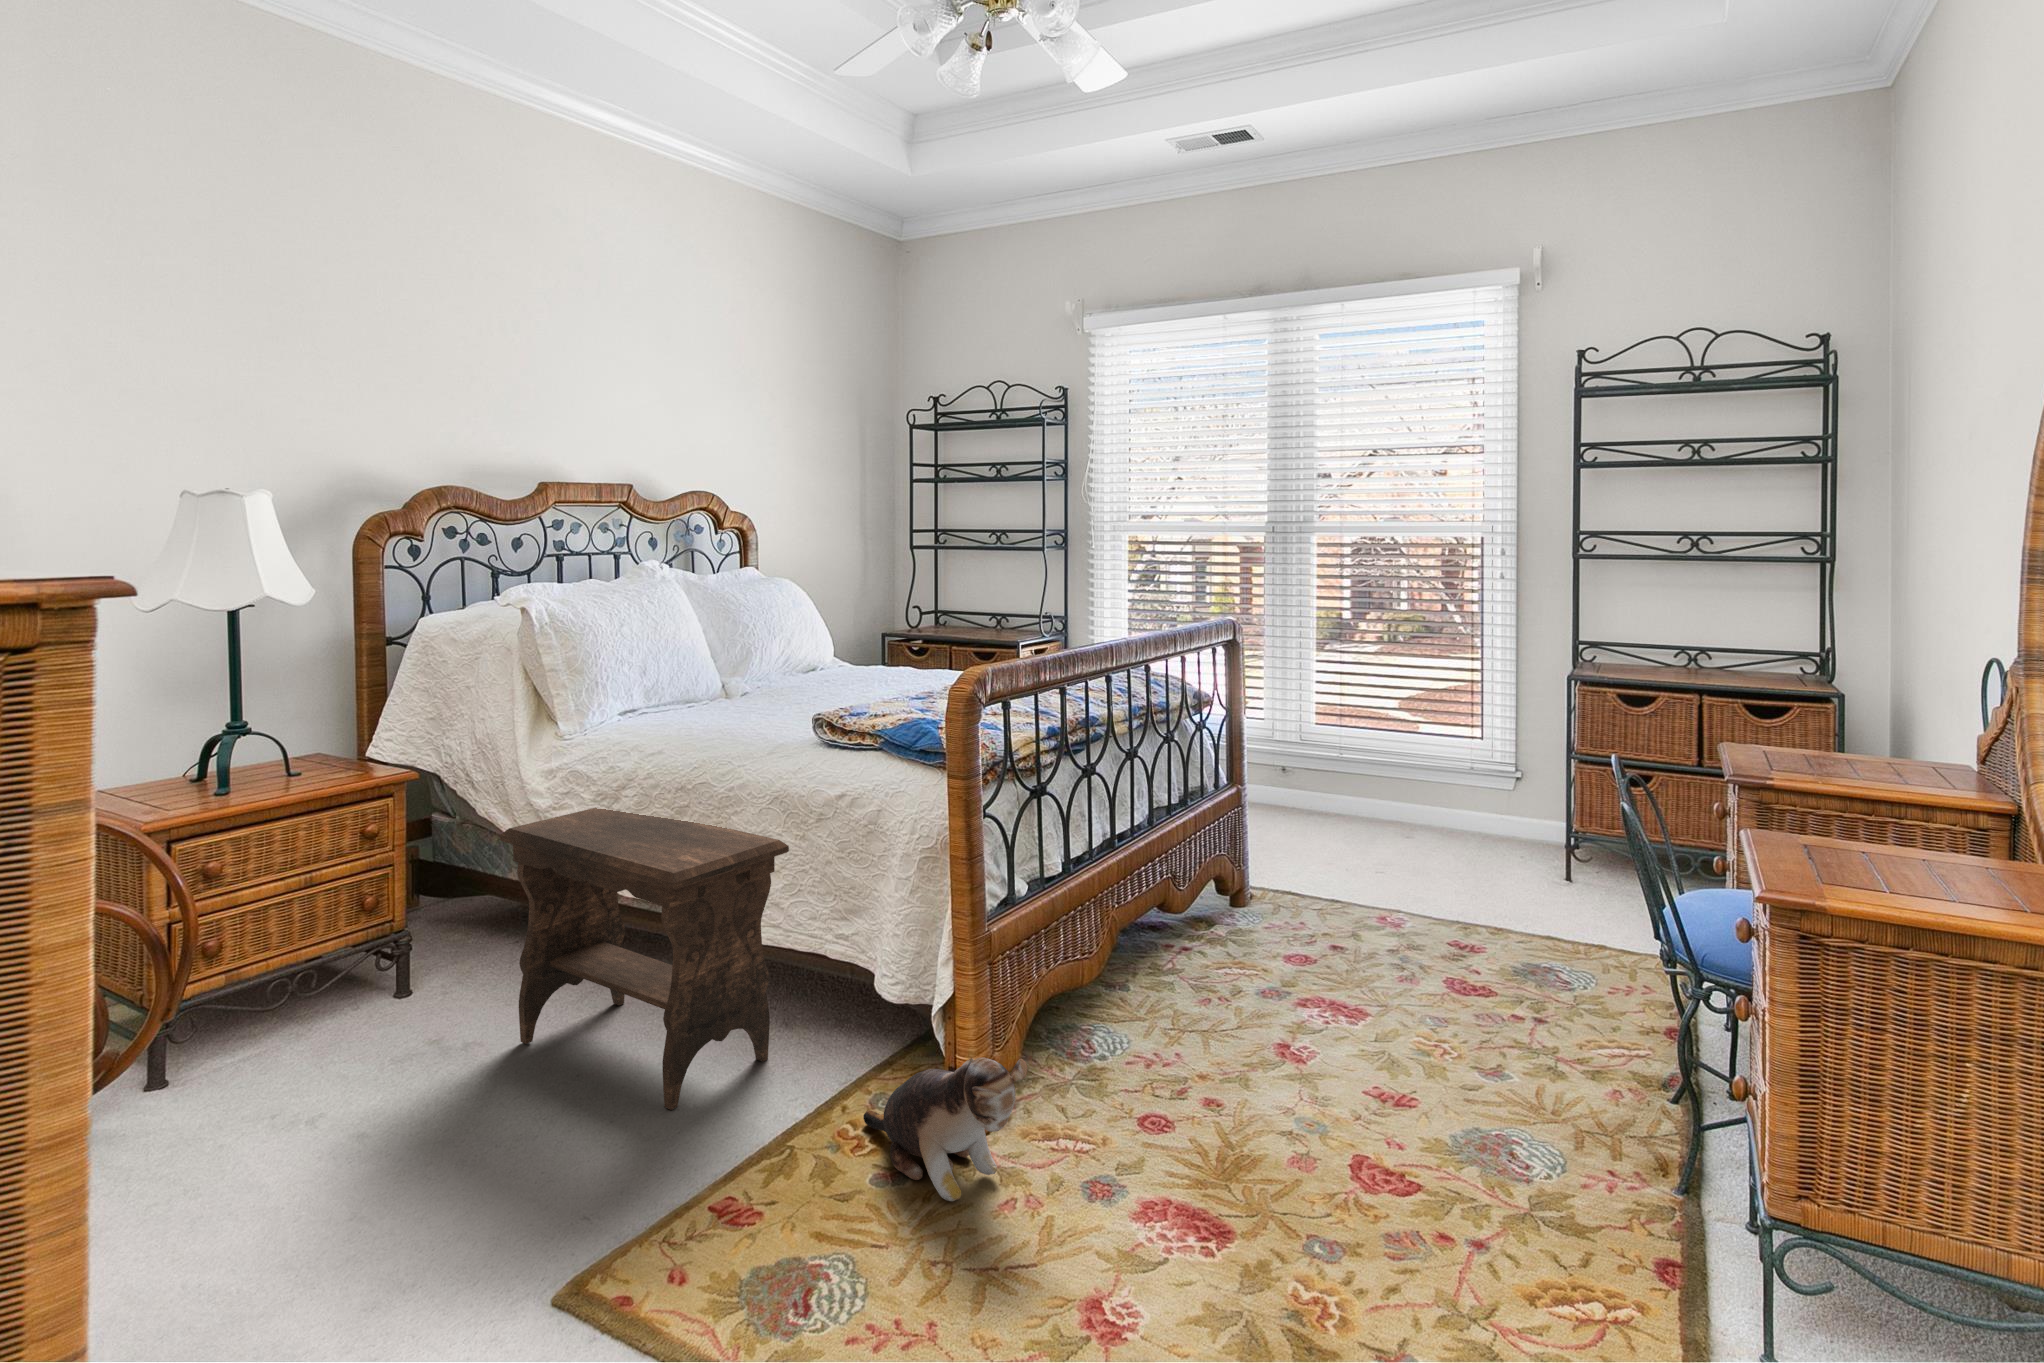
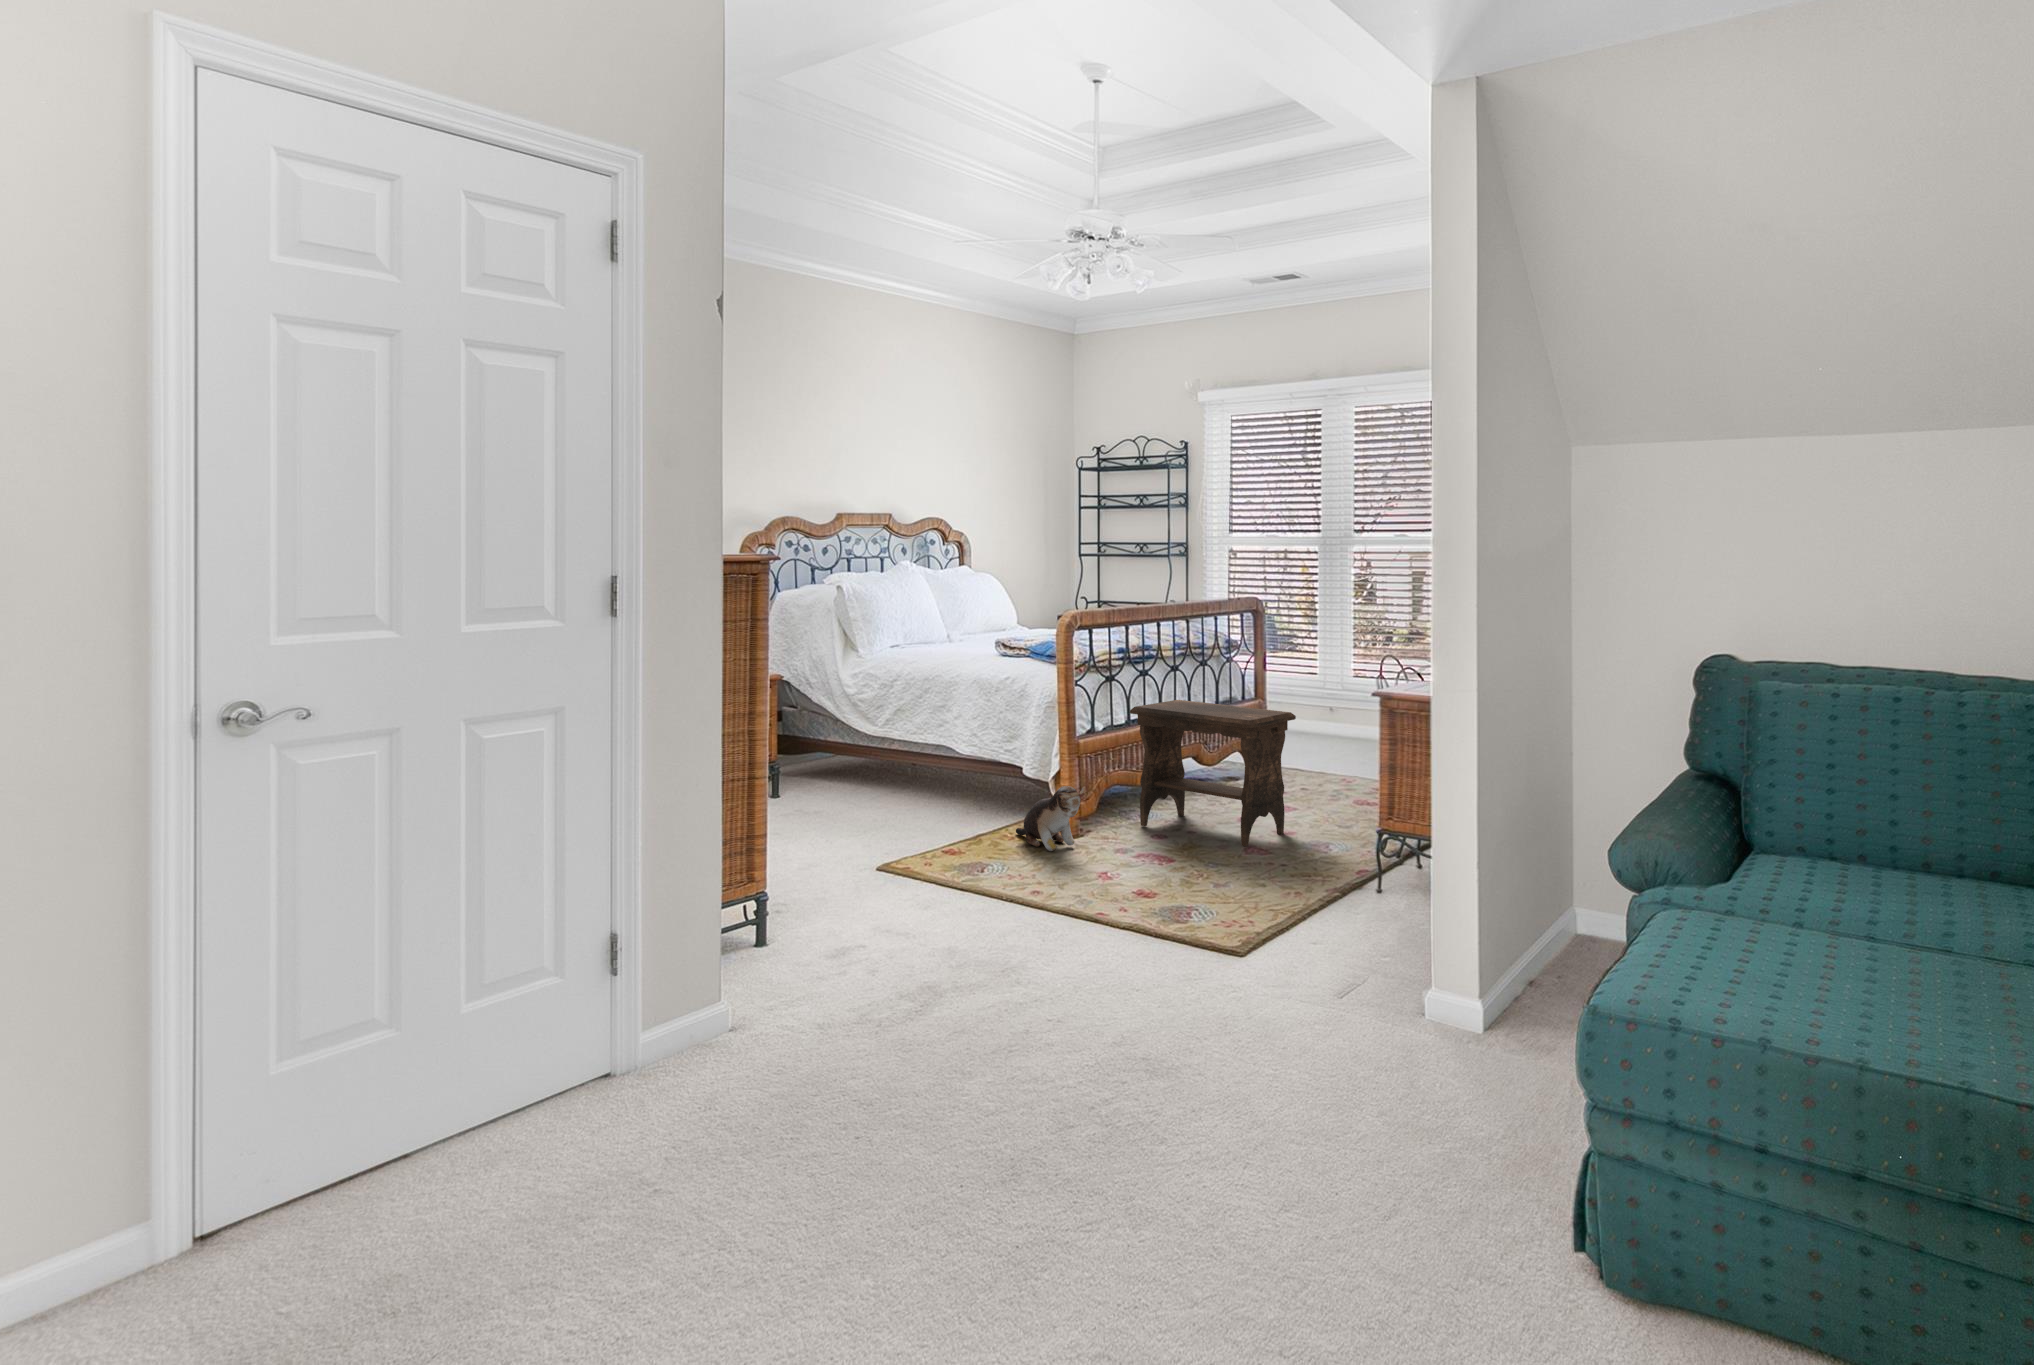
footstool: present [500,808,789,1110] -> present [1130,700,1296,846]

